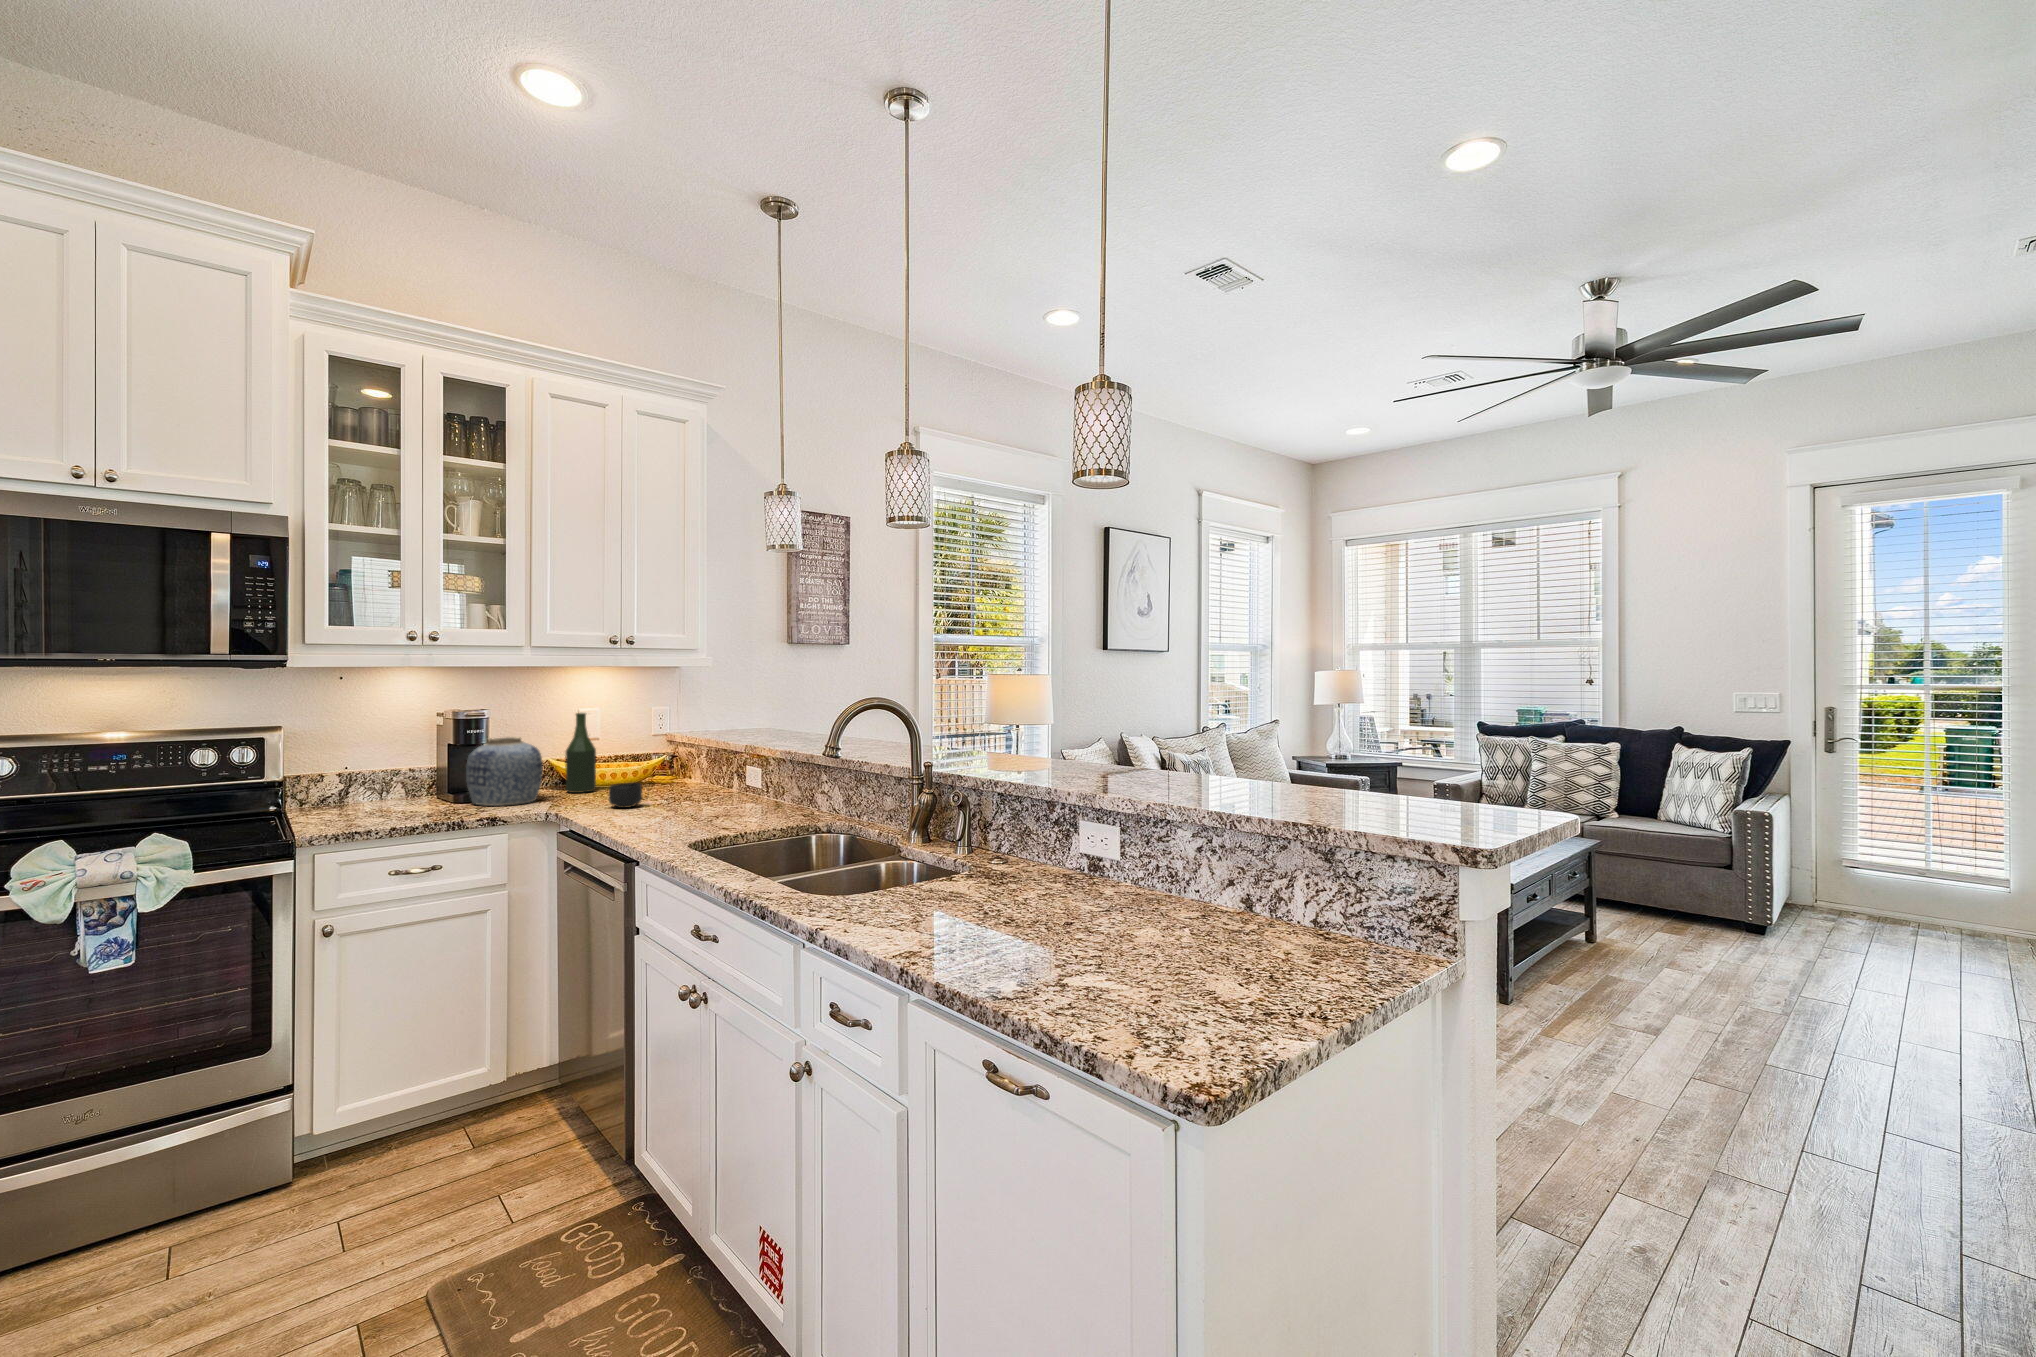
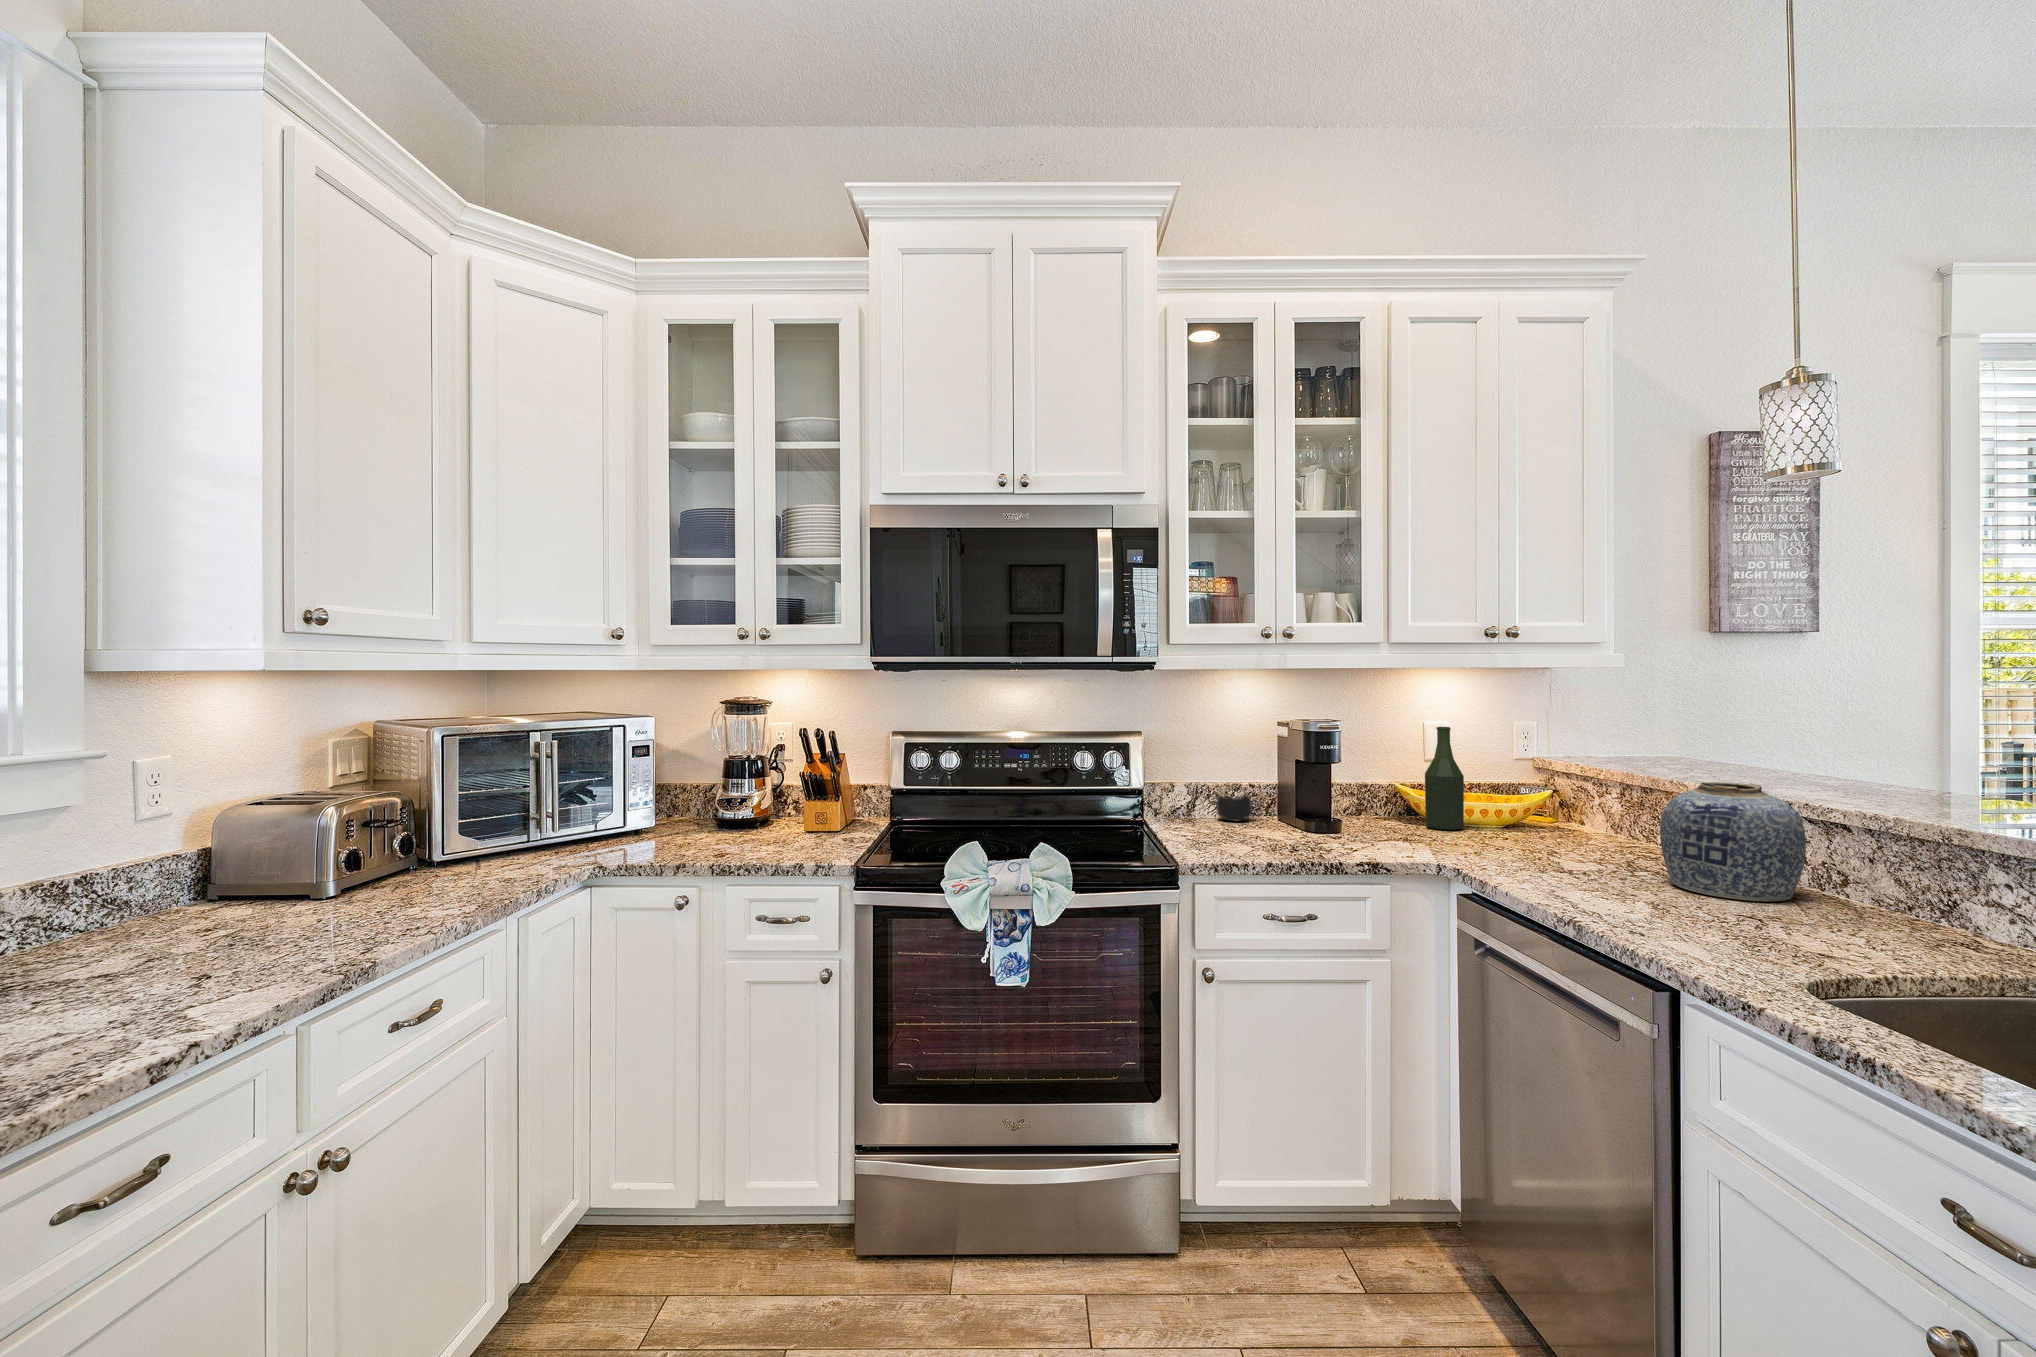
vase: present [466,737,543,806] -> present [1660,782,1806,901]
mug: present [609,783,648,808] -> present [1217,794,1258,821]

